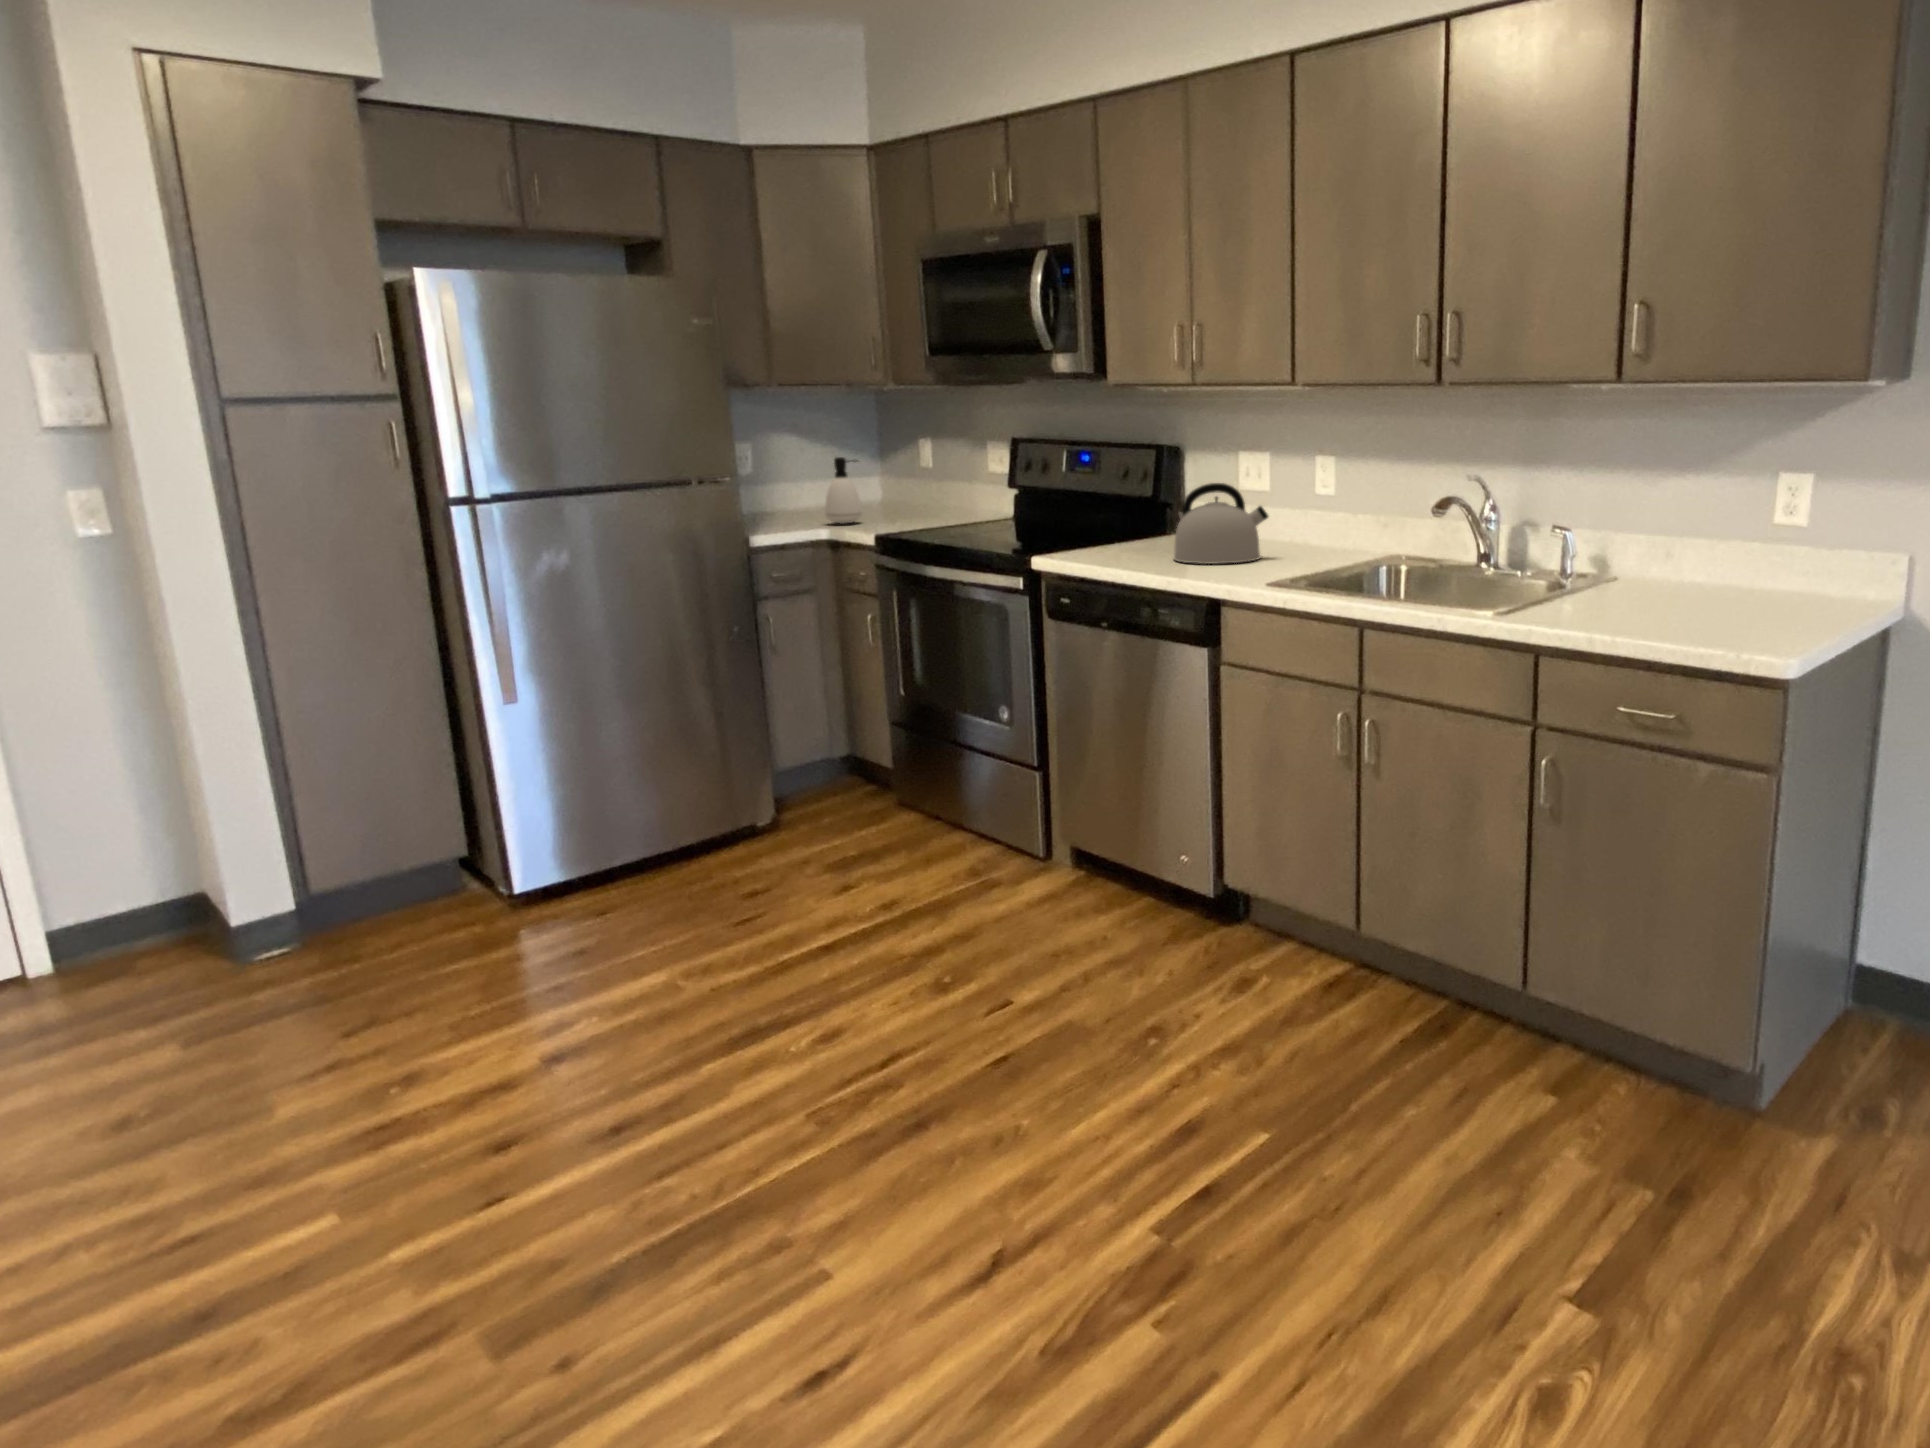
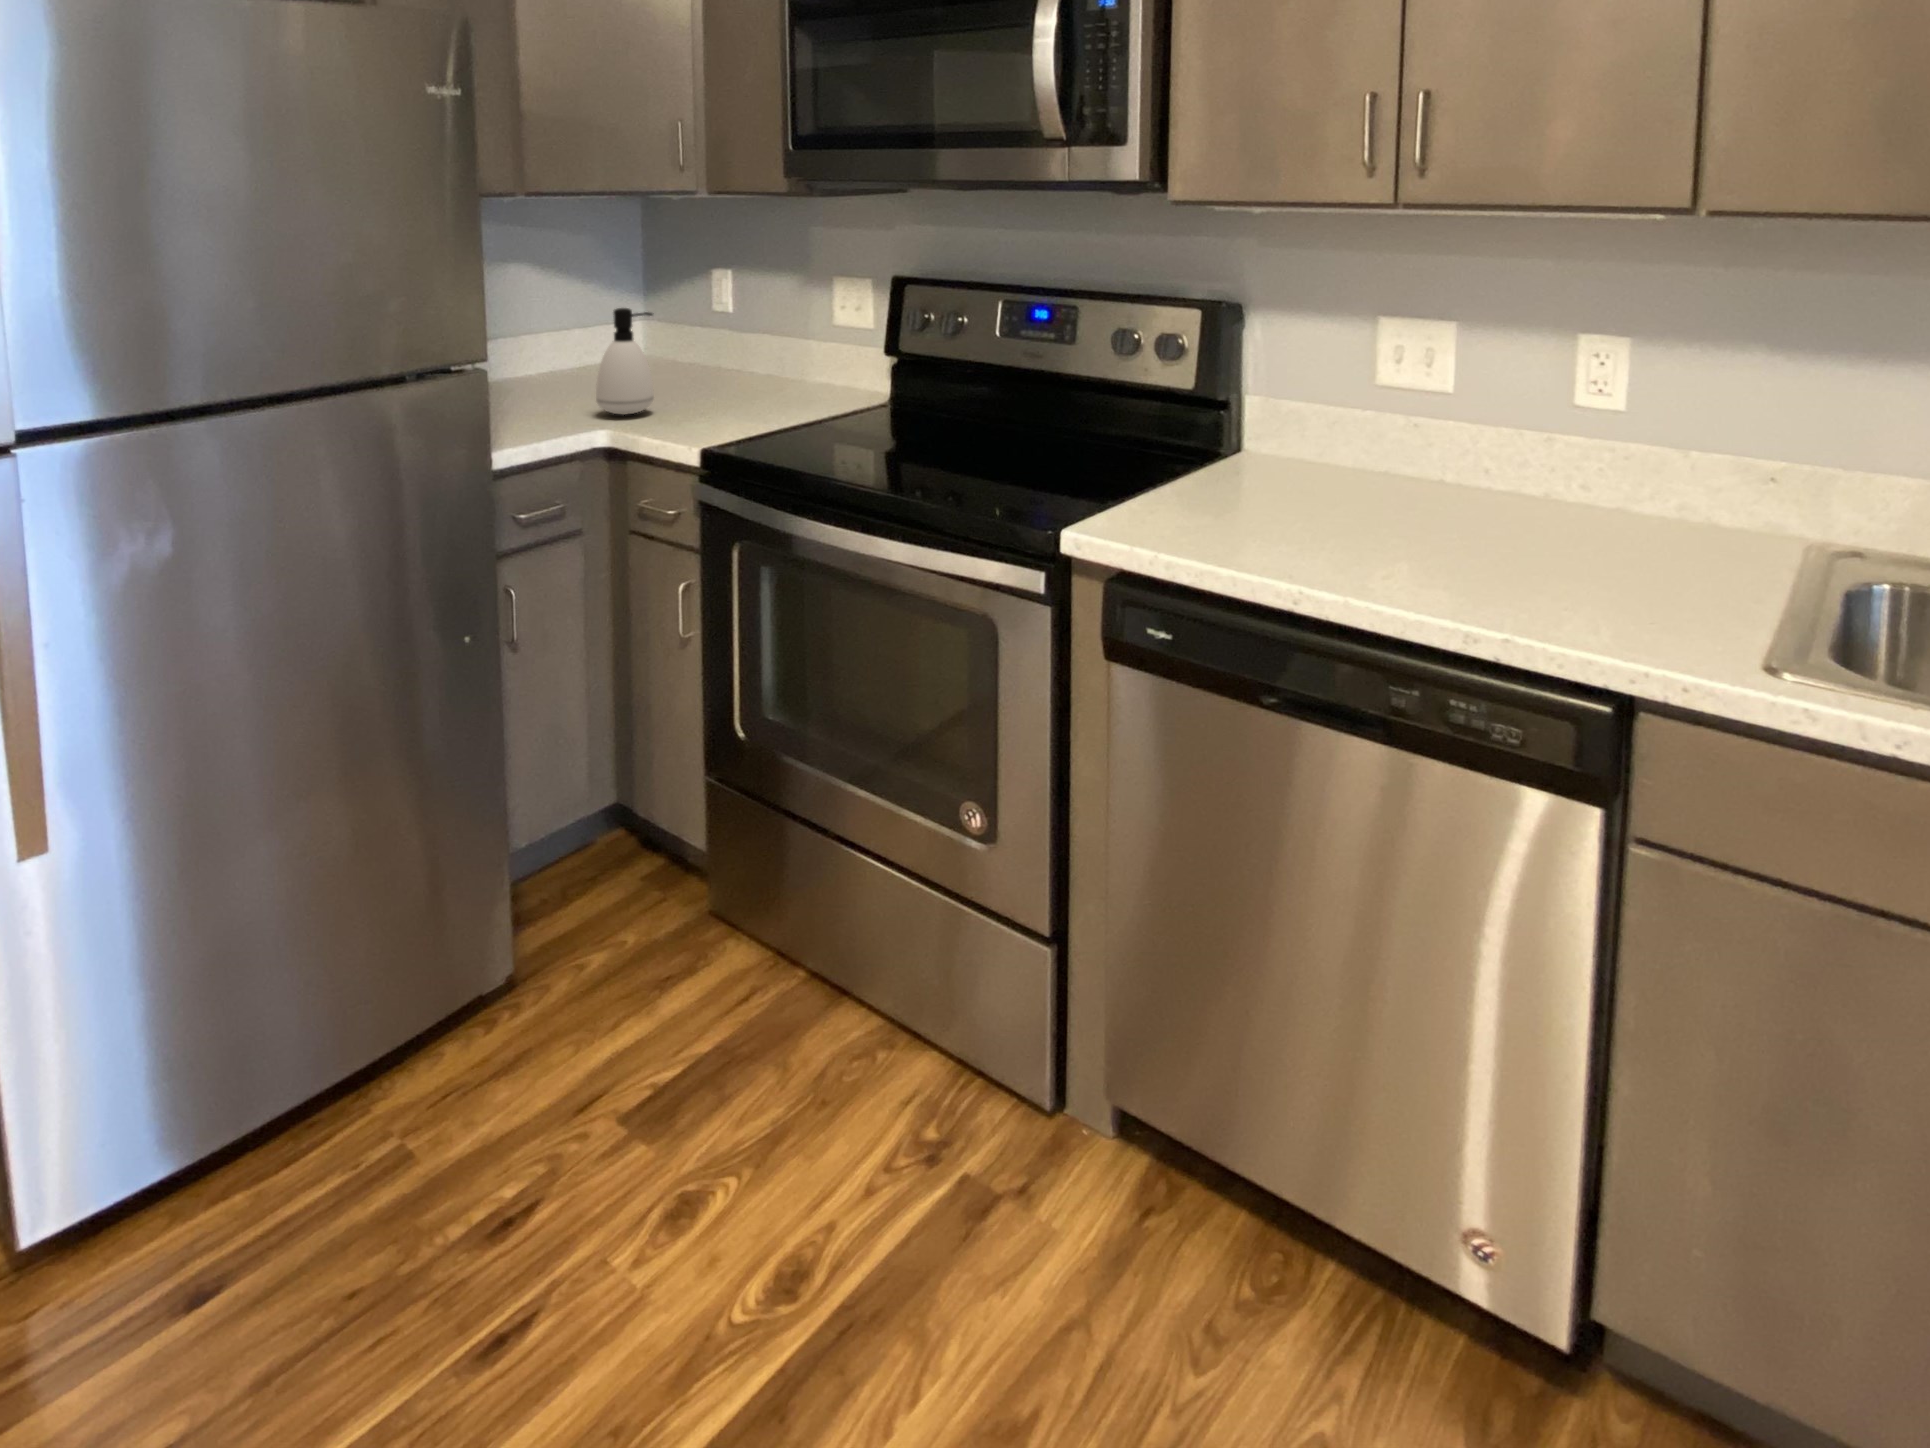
kettle: present [1174,483,1268,564] -> none [1373,407,1577,580]

